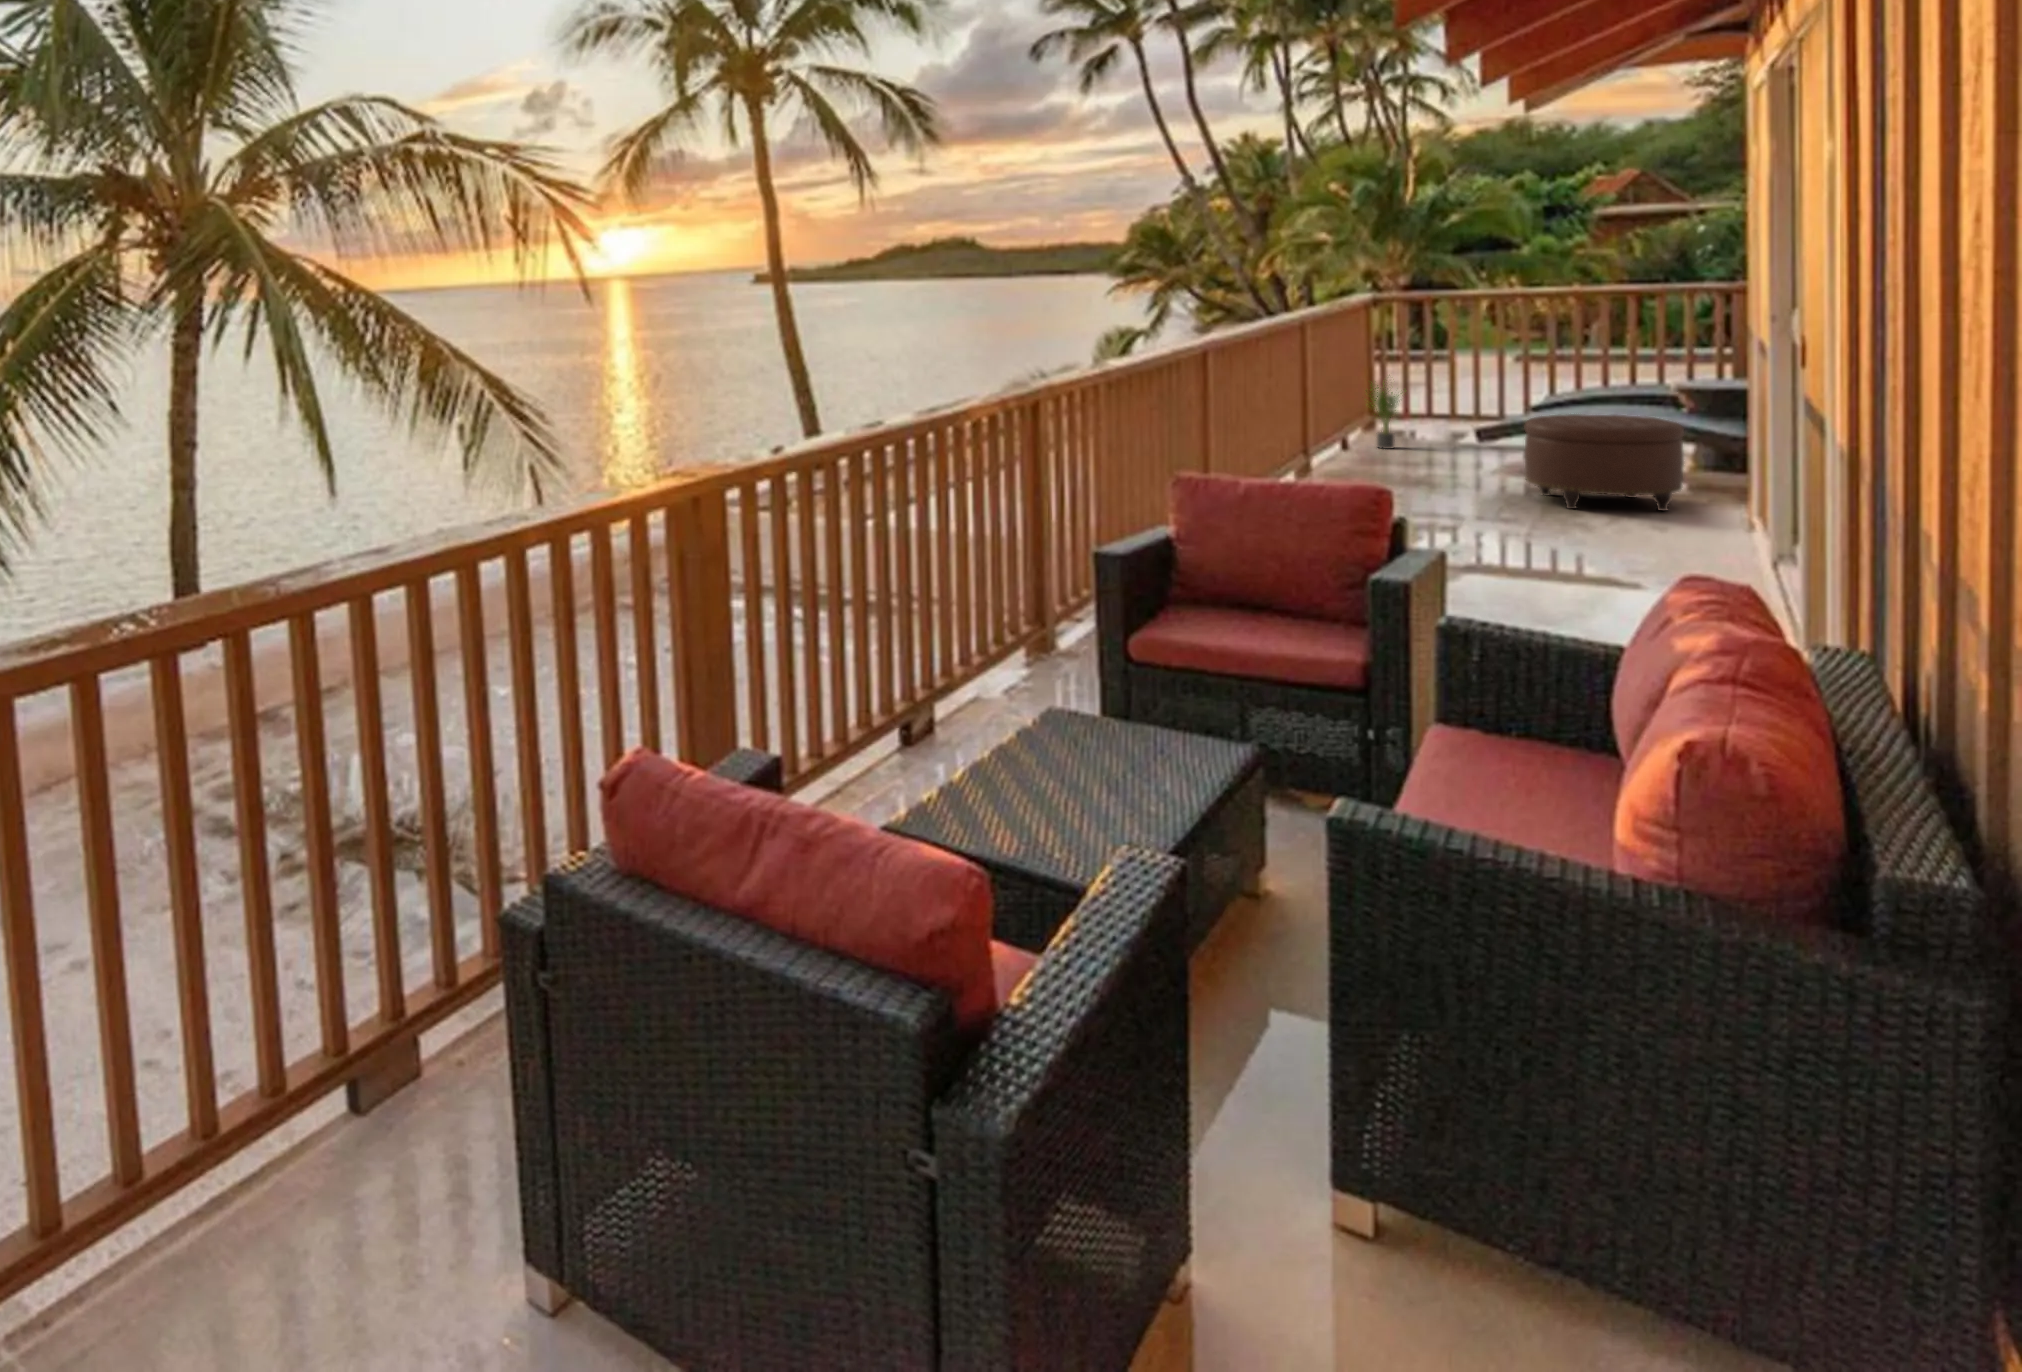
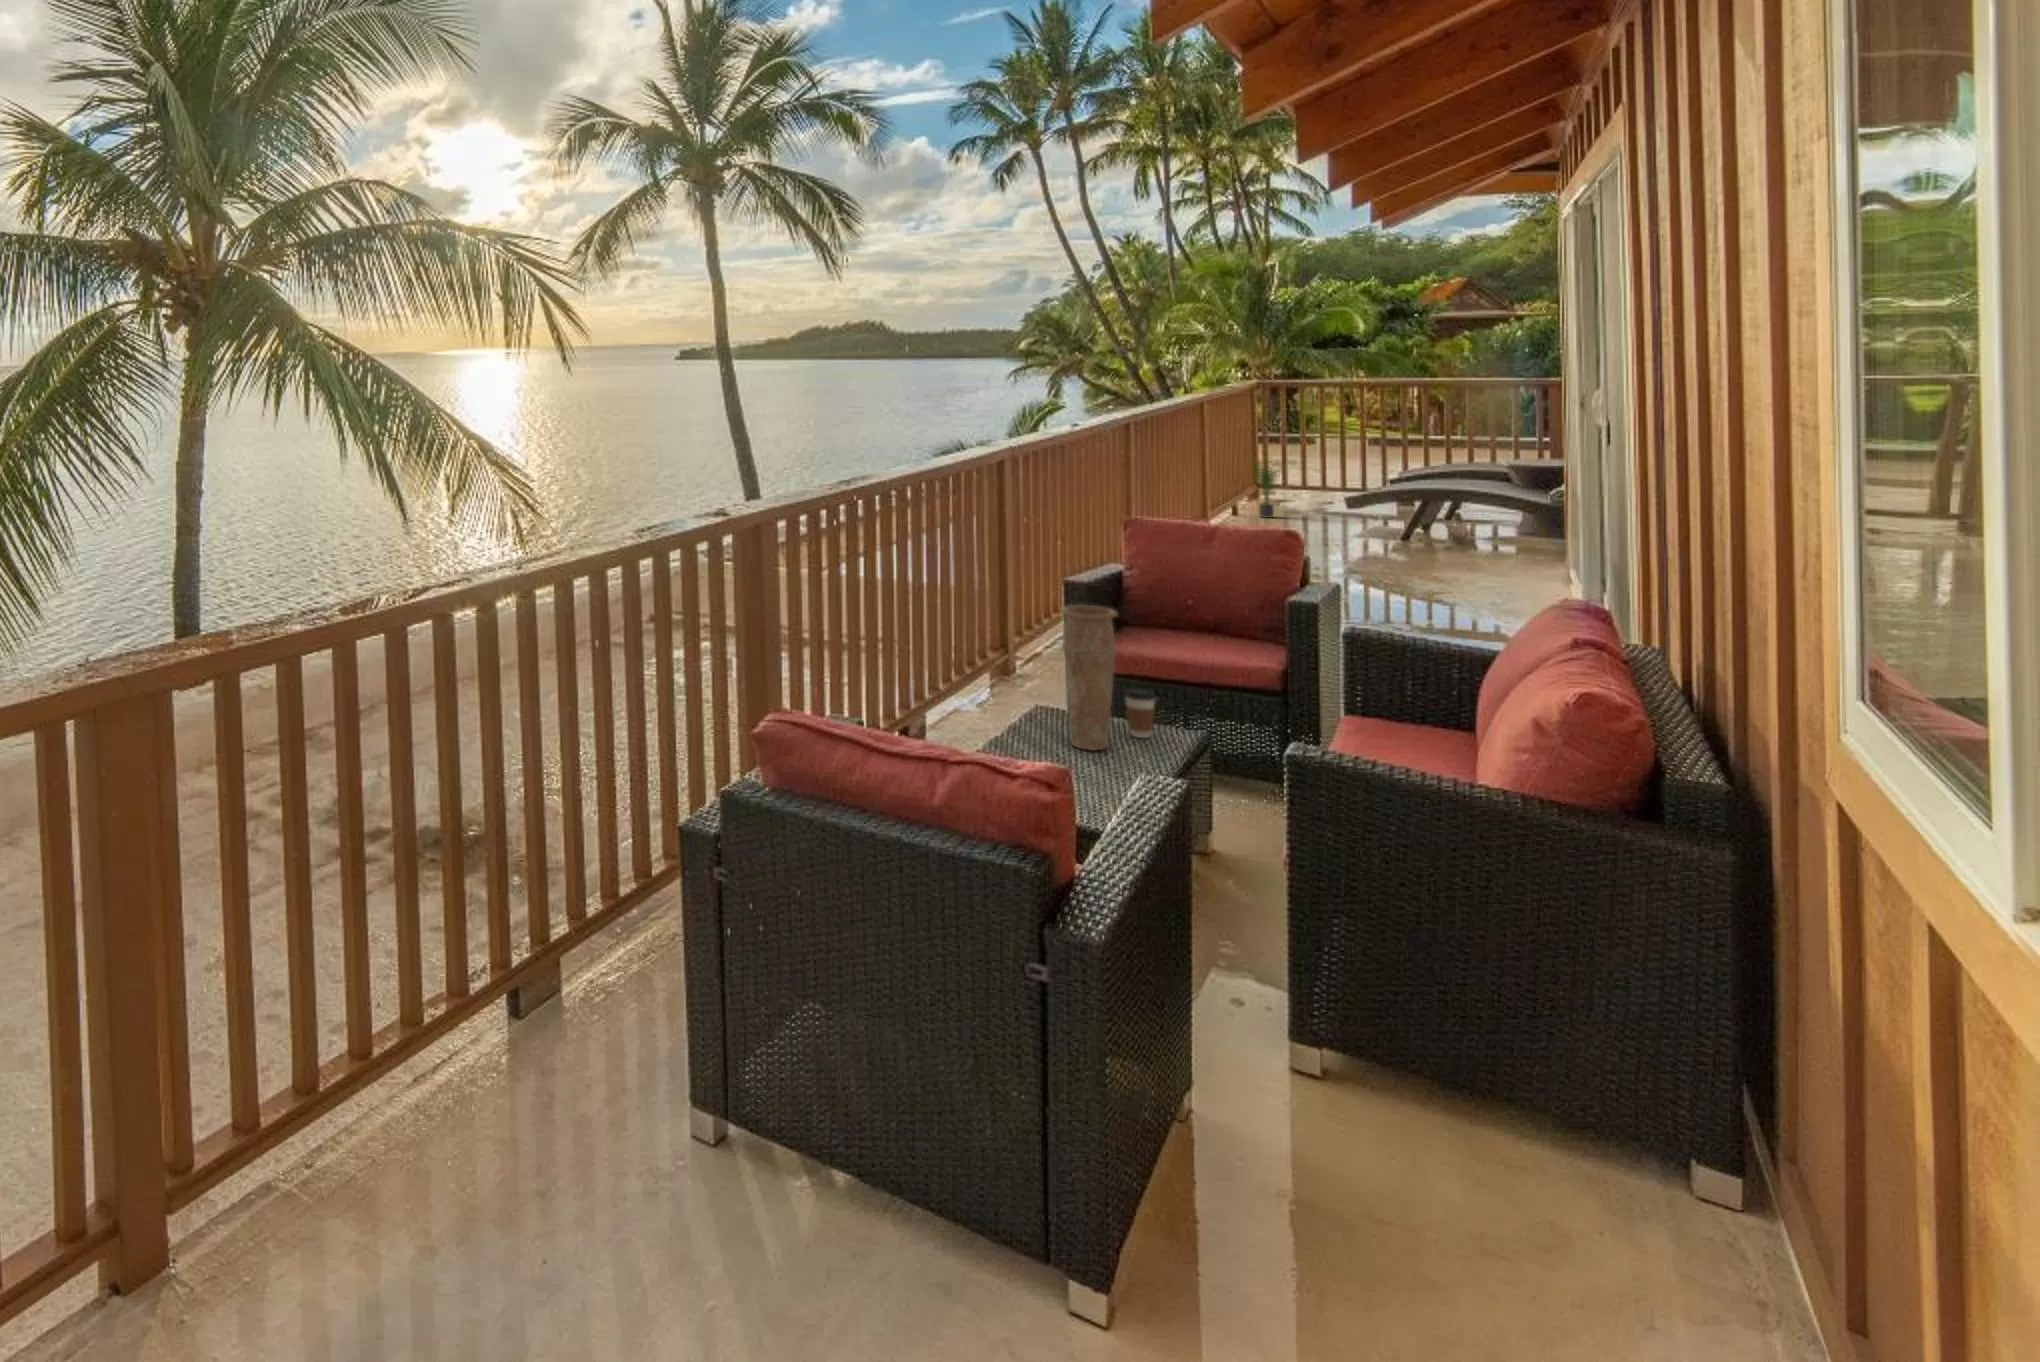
ottoman: present [1525,414,1684,511] -> none [1385,489,1513,572]
vase: none [1061,591,1134,773] -> present [1061,605,1117,750]
coffee cup: none [1147,692,1187,755] -> present [1125,688,1155,738]

